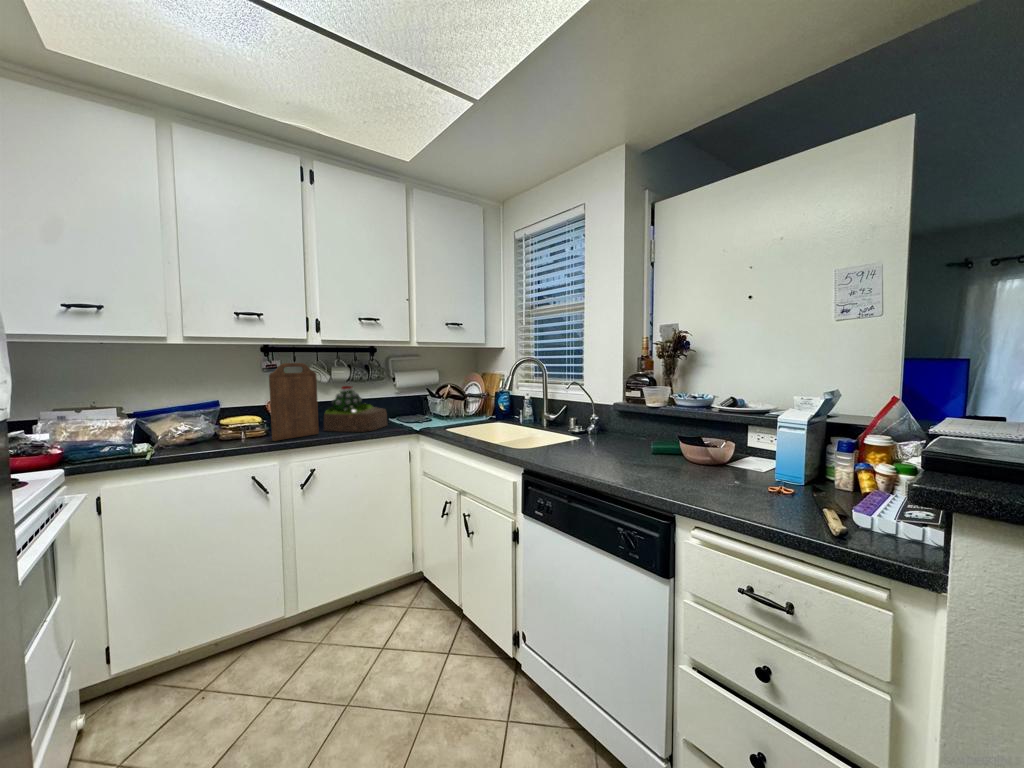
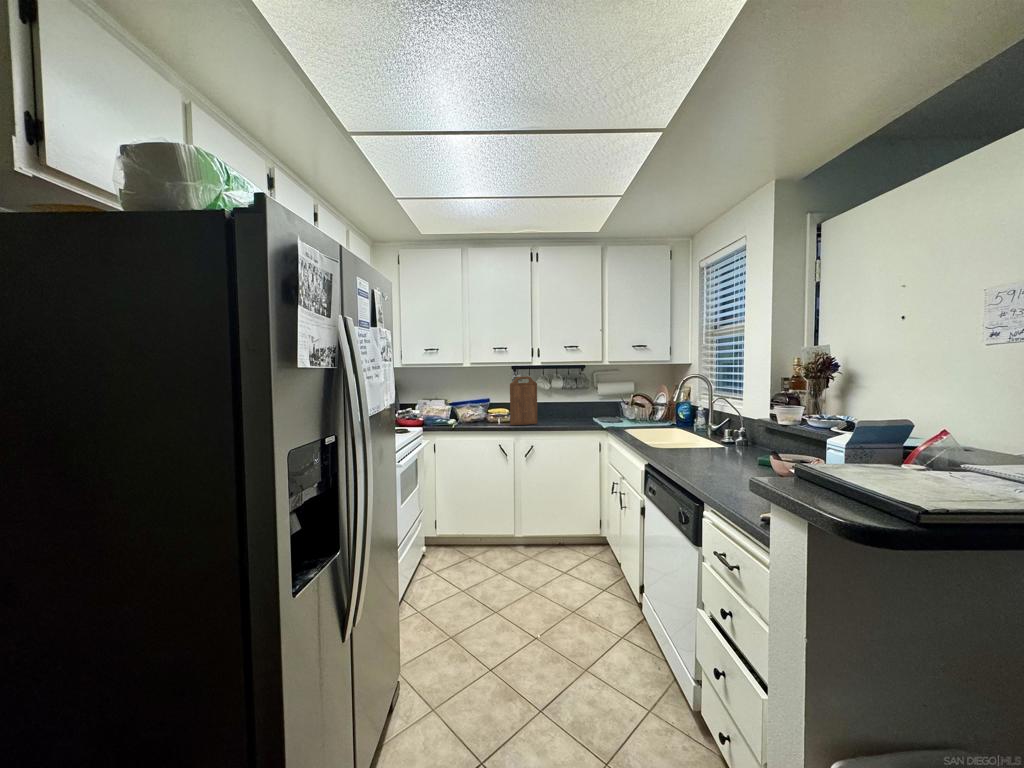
succulent plant: present [324,386,387,432] -> none [542,392,585,425]

